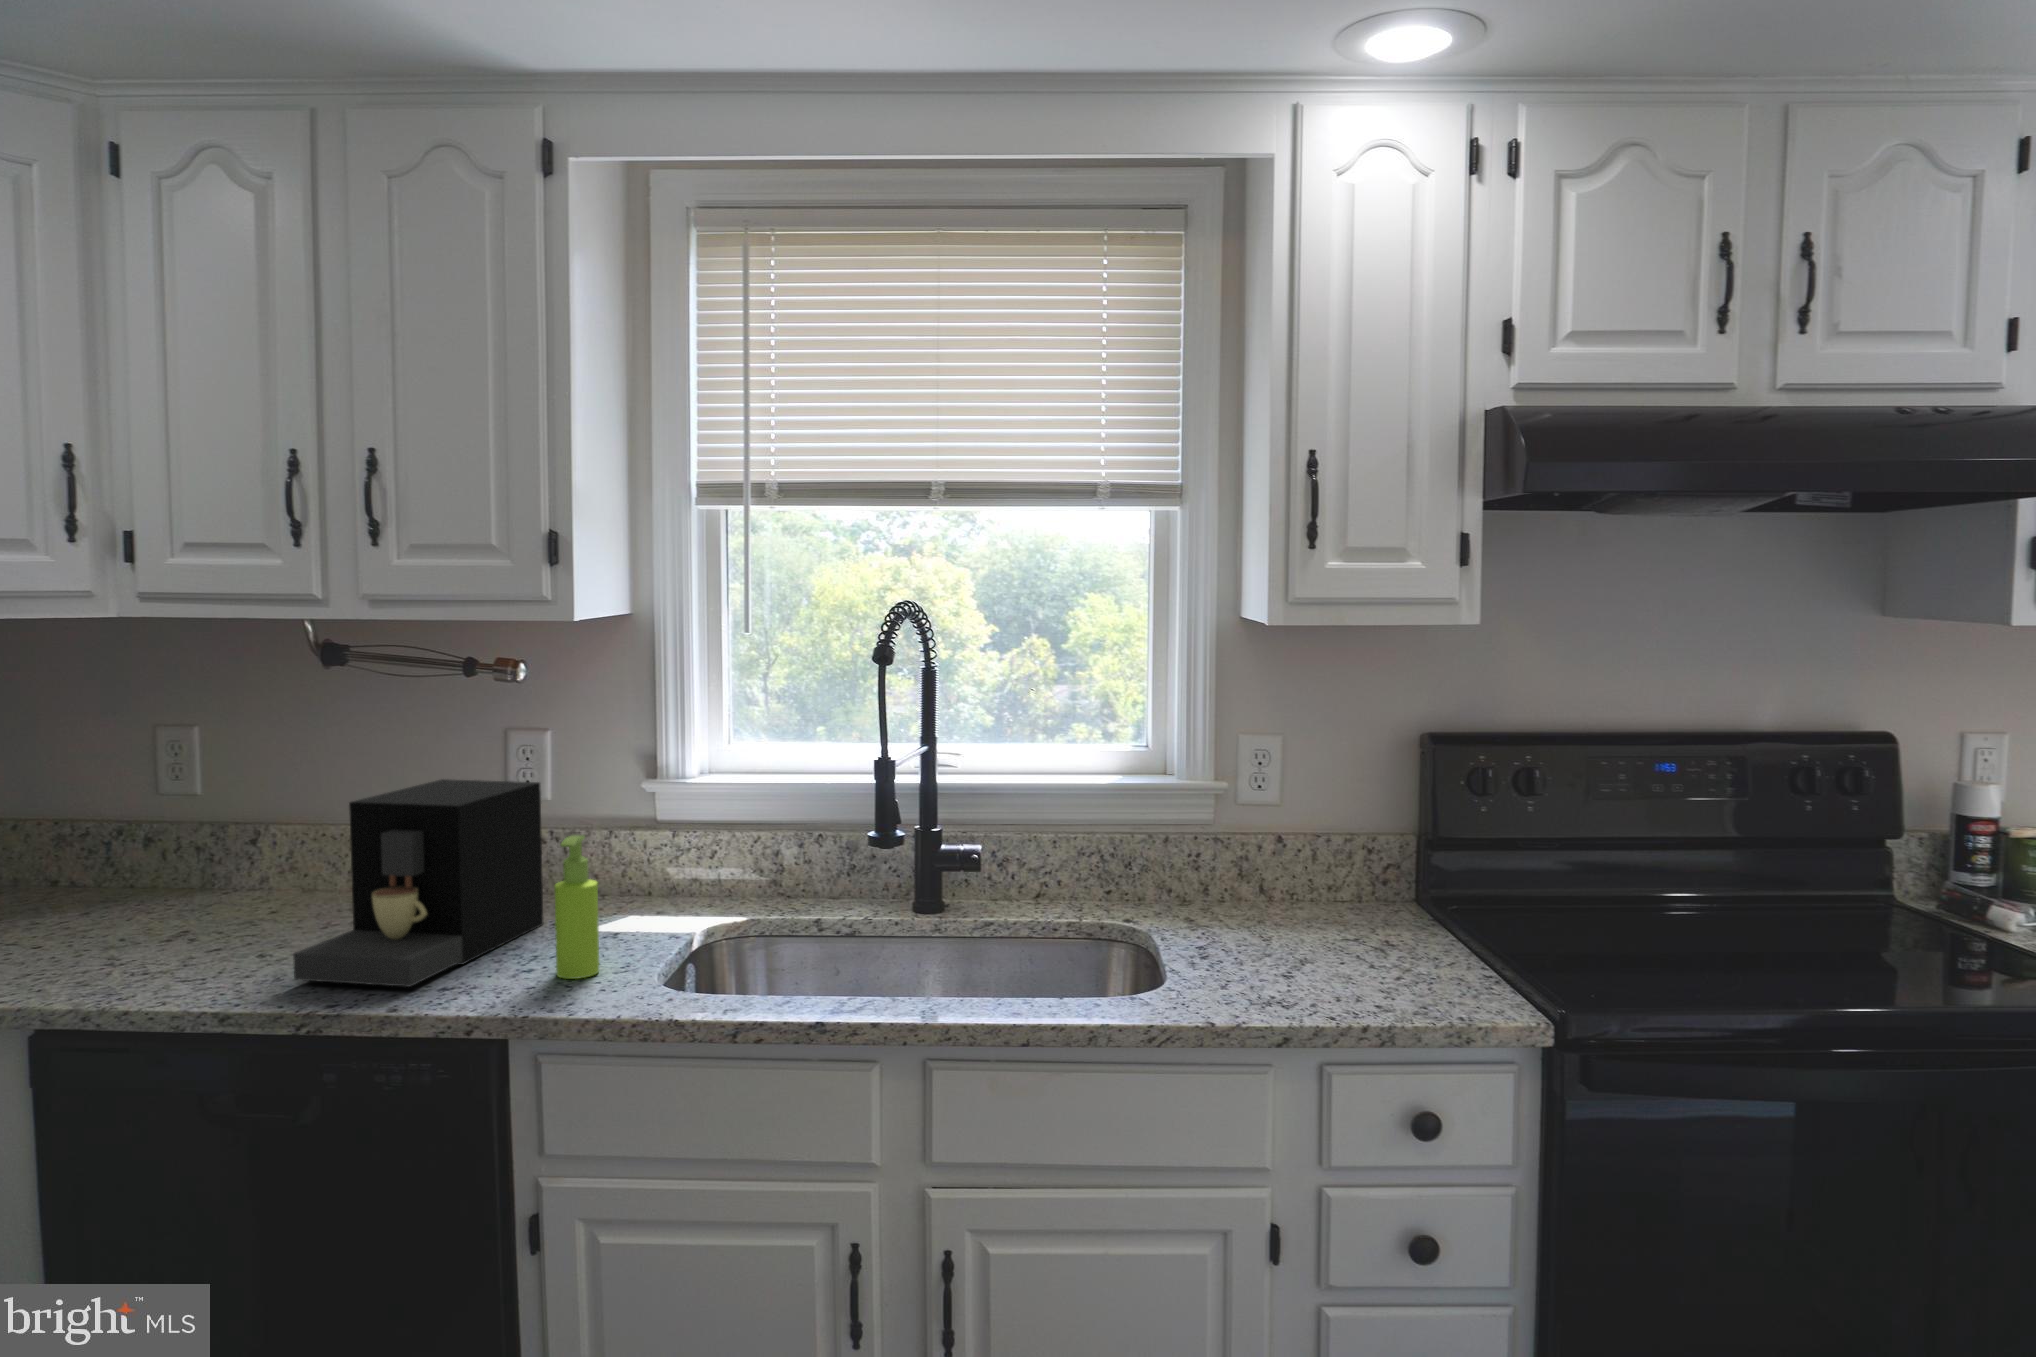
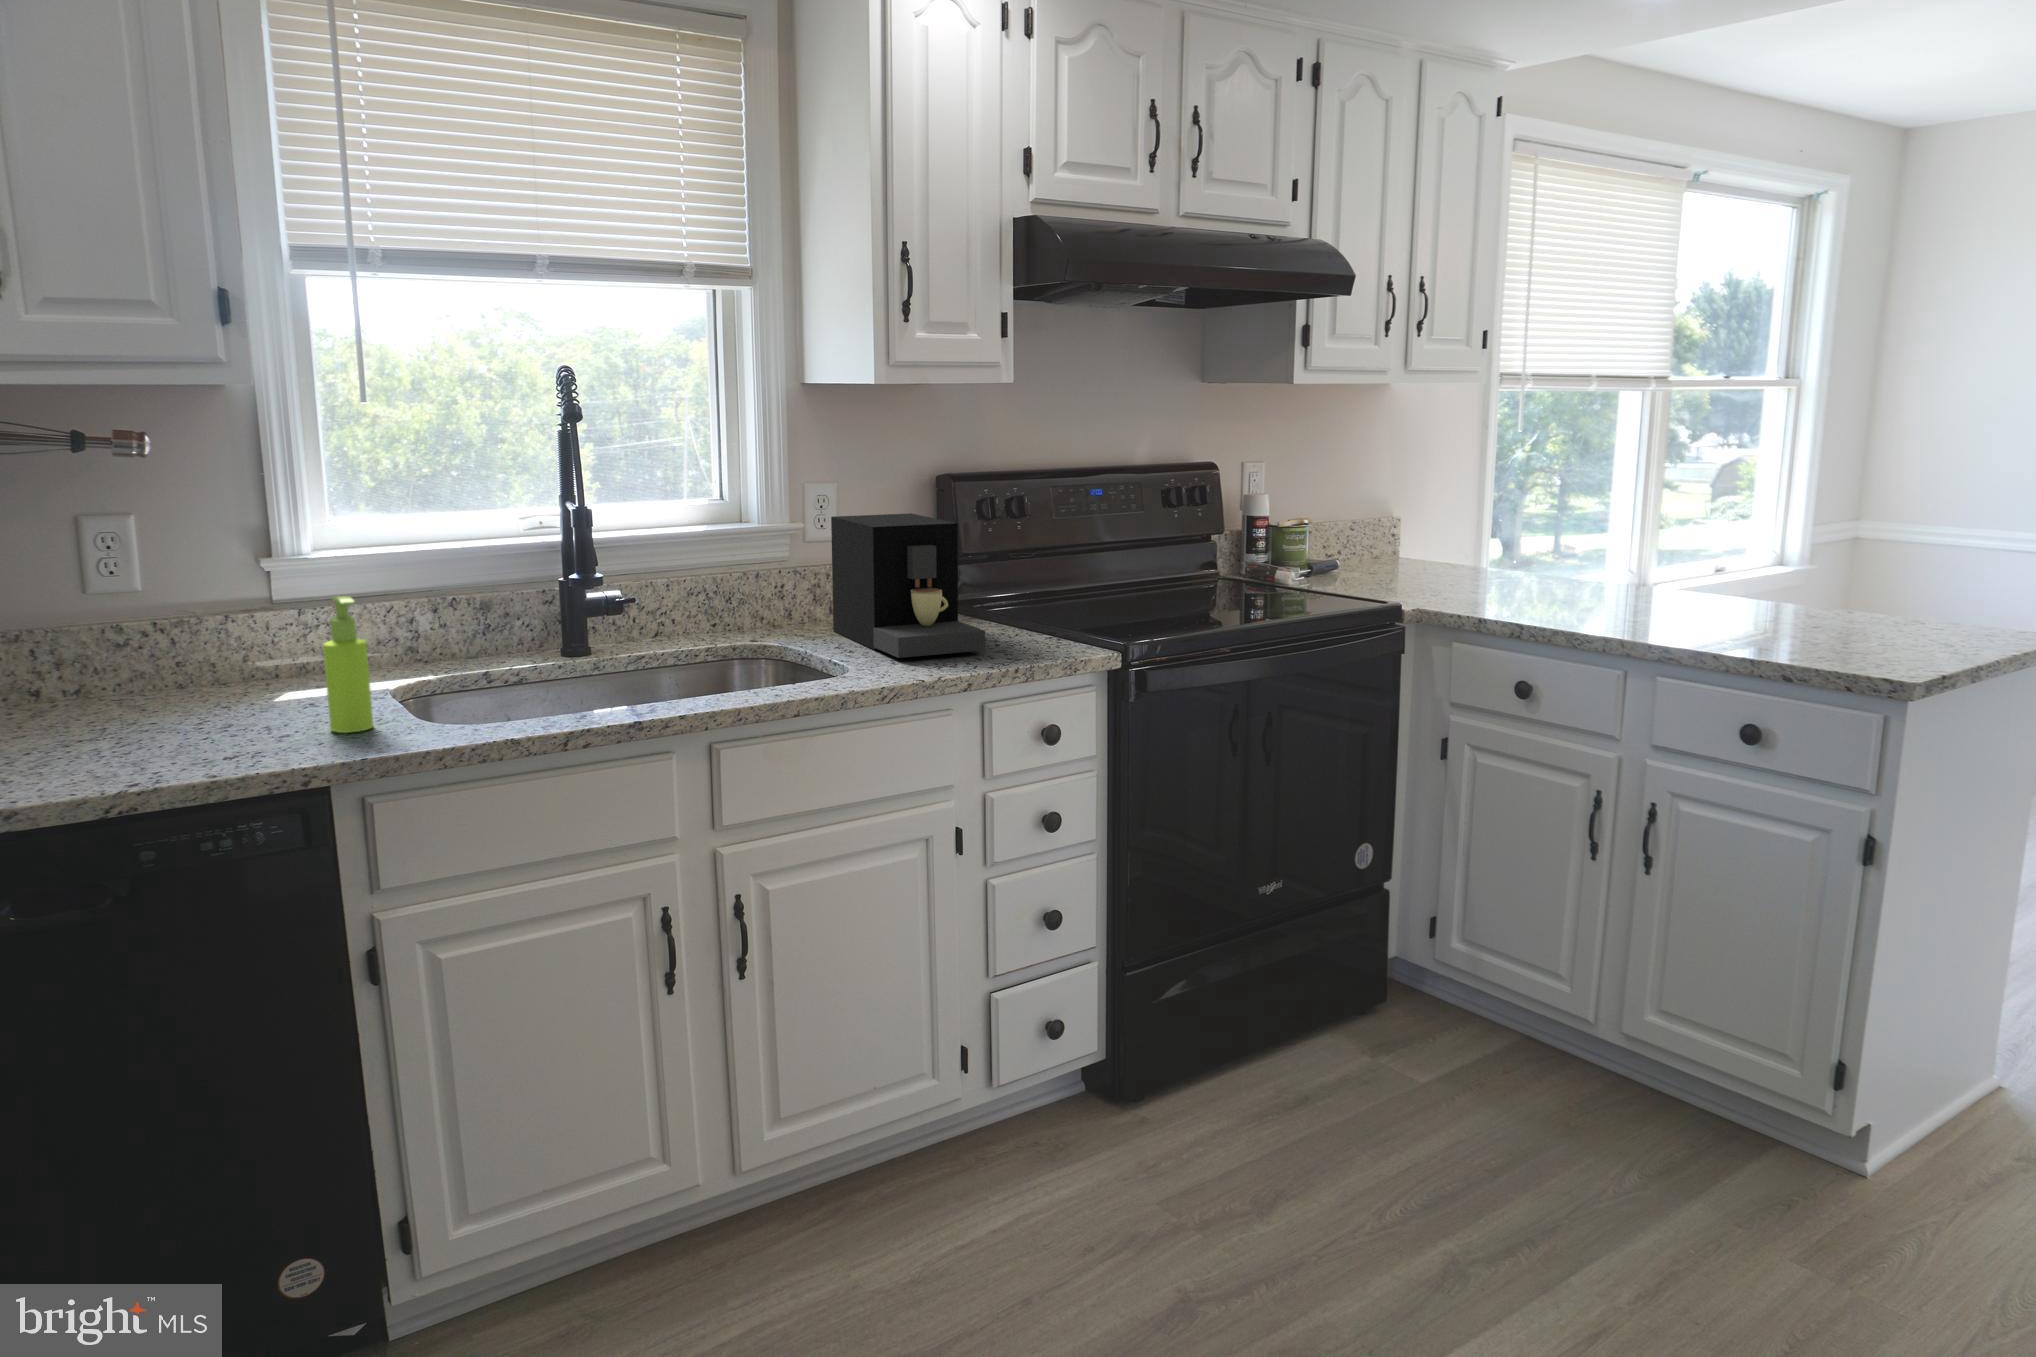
coffee maker: present [293,779,543,987] -> present [831,513,985,658]

